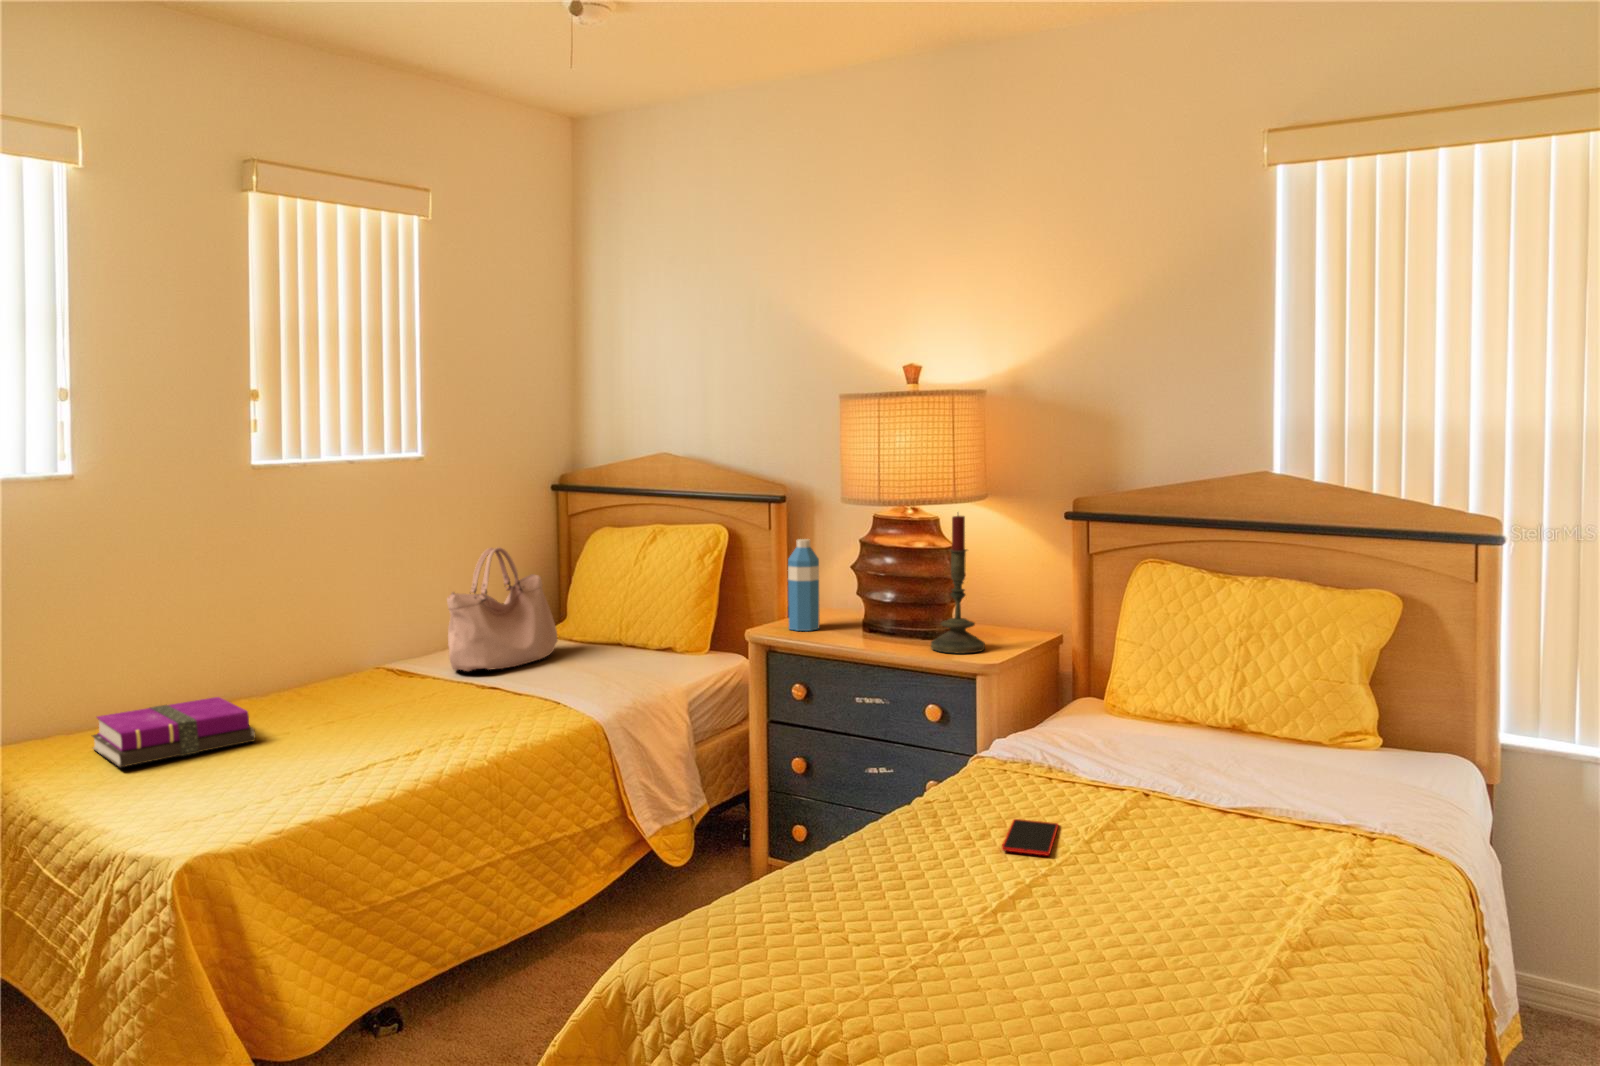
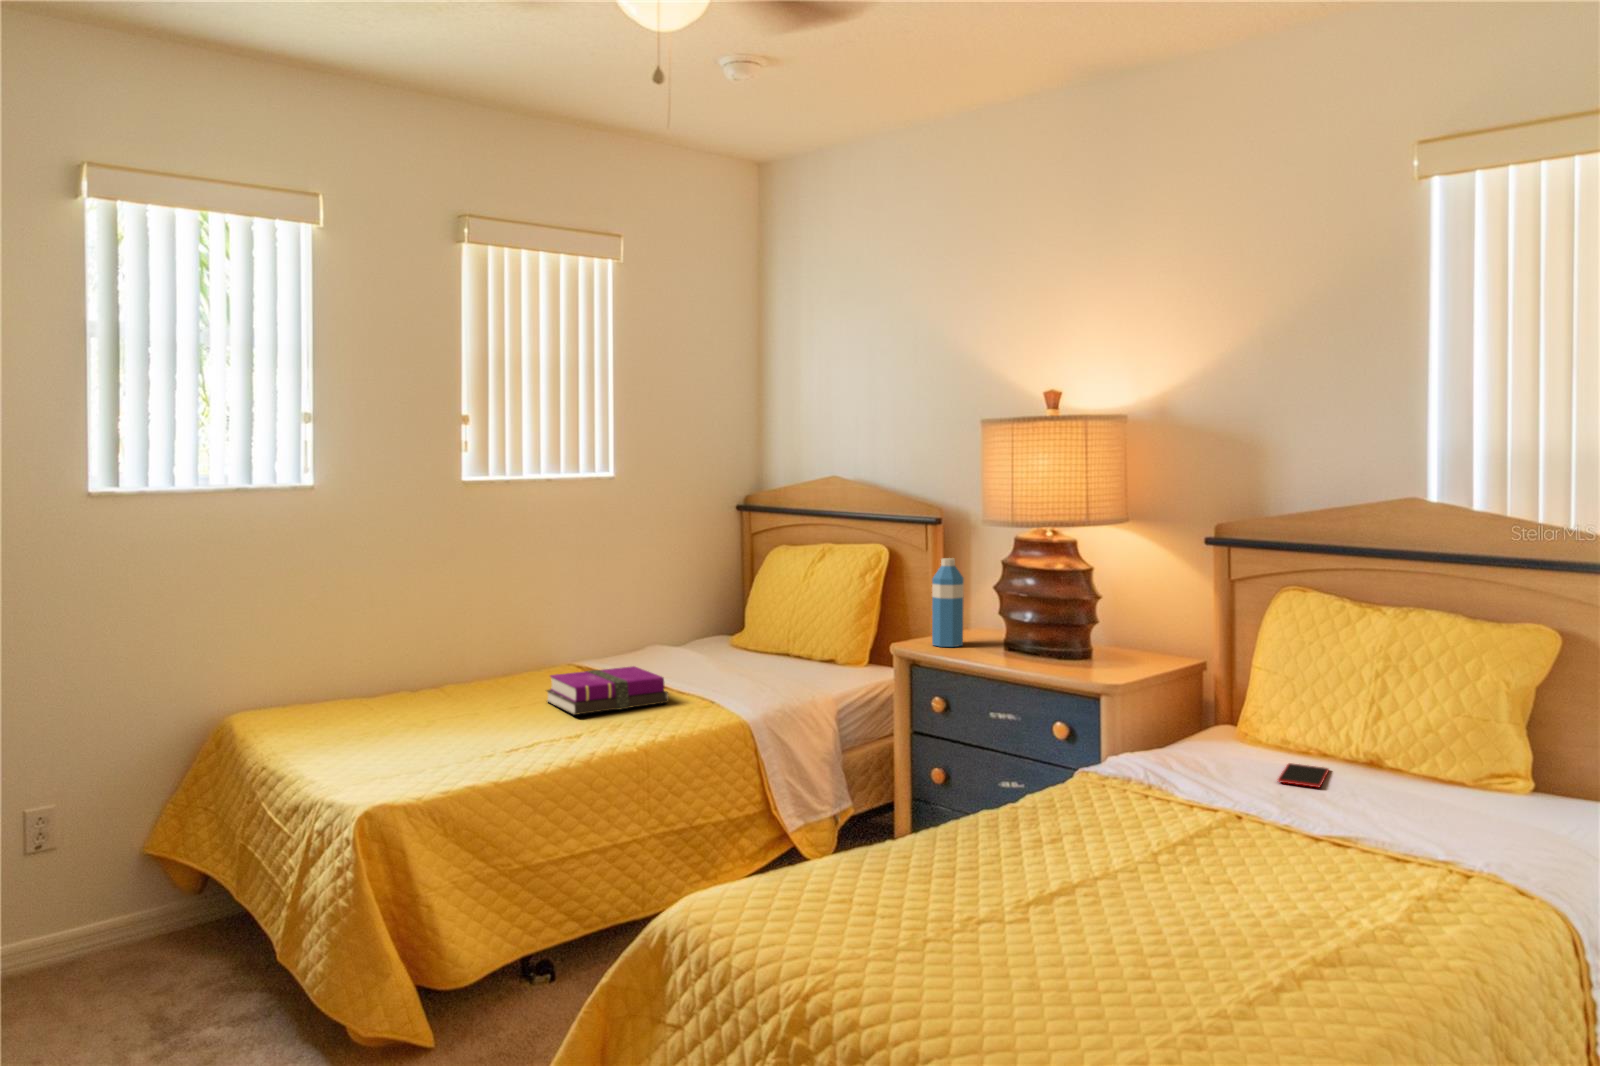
candle: present [931,515,985,654] -> none [1063,533,1118,674]
handbag: present [447,547,558,671] -> none [623,559,725,672]
notebook: present [93,697,255,767] -> present [547,666,669,715]
smartphone: present [1002,819,1058,856] -> present [1278,763,1329,788]

